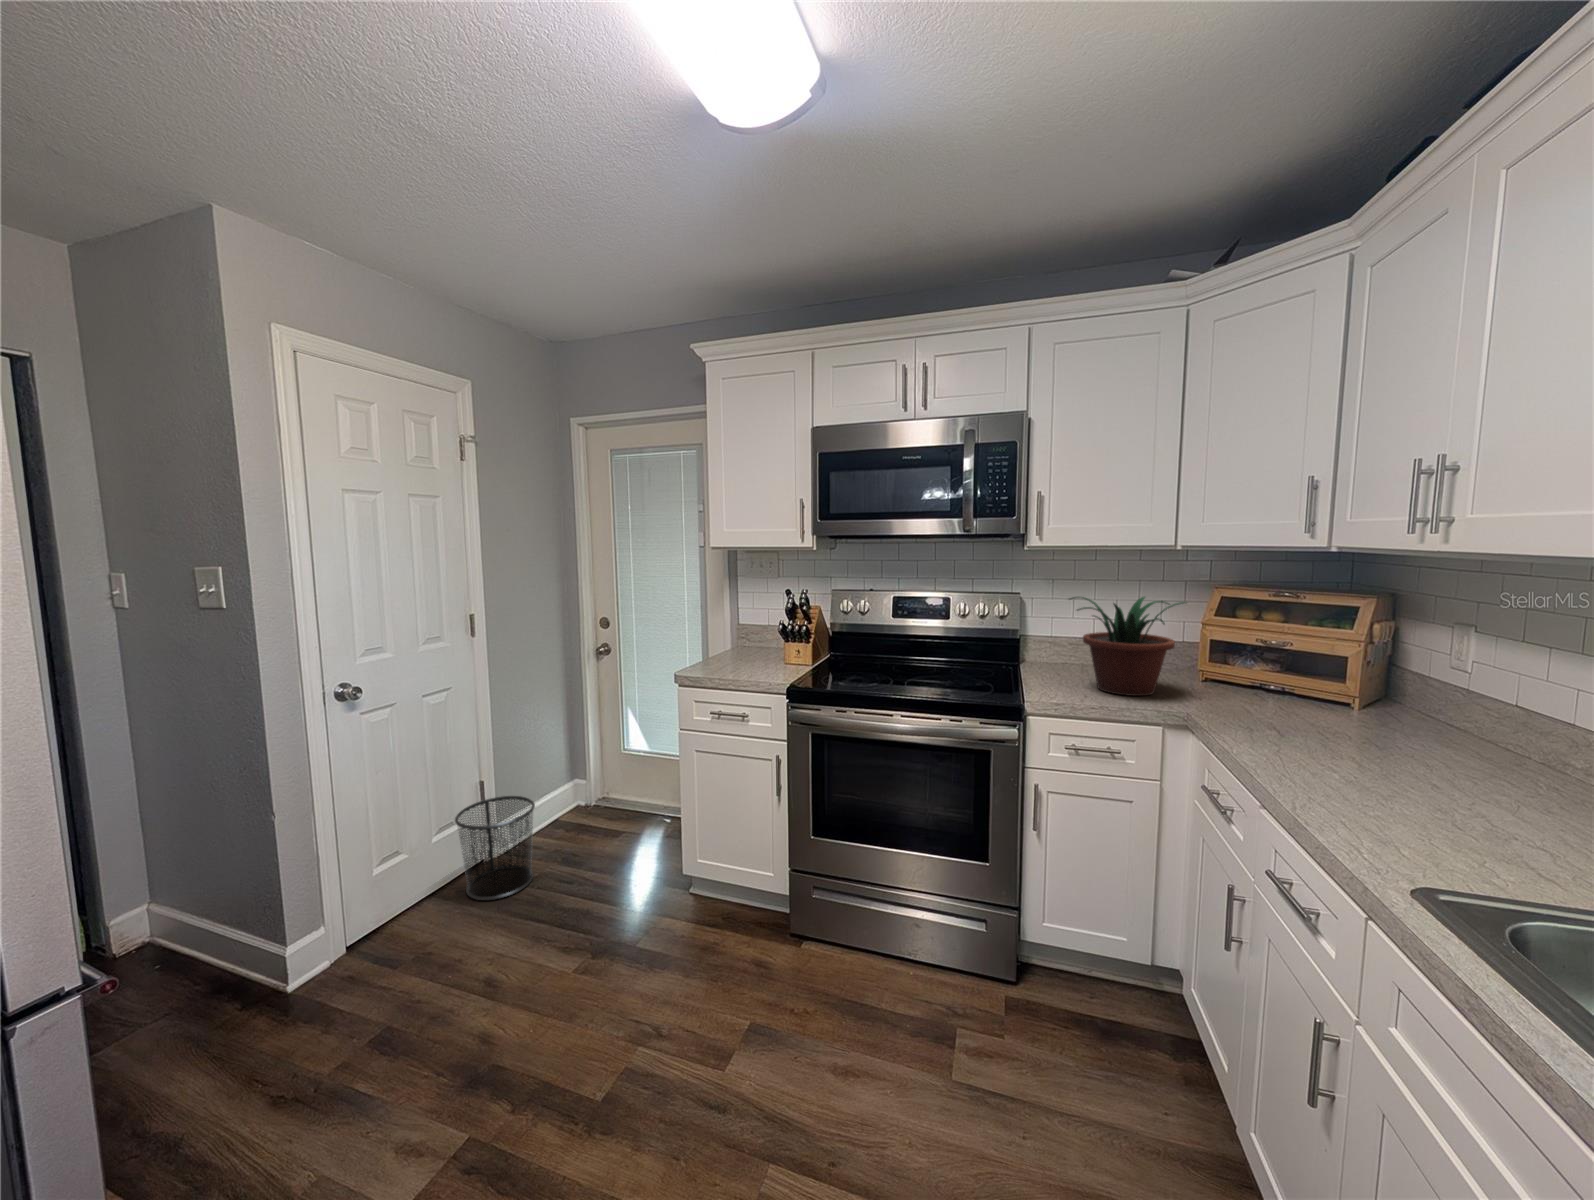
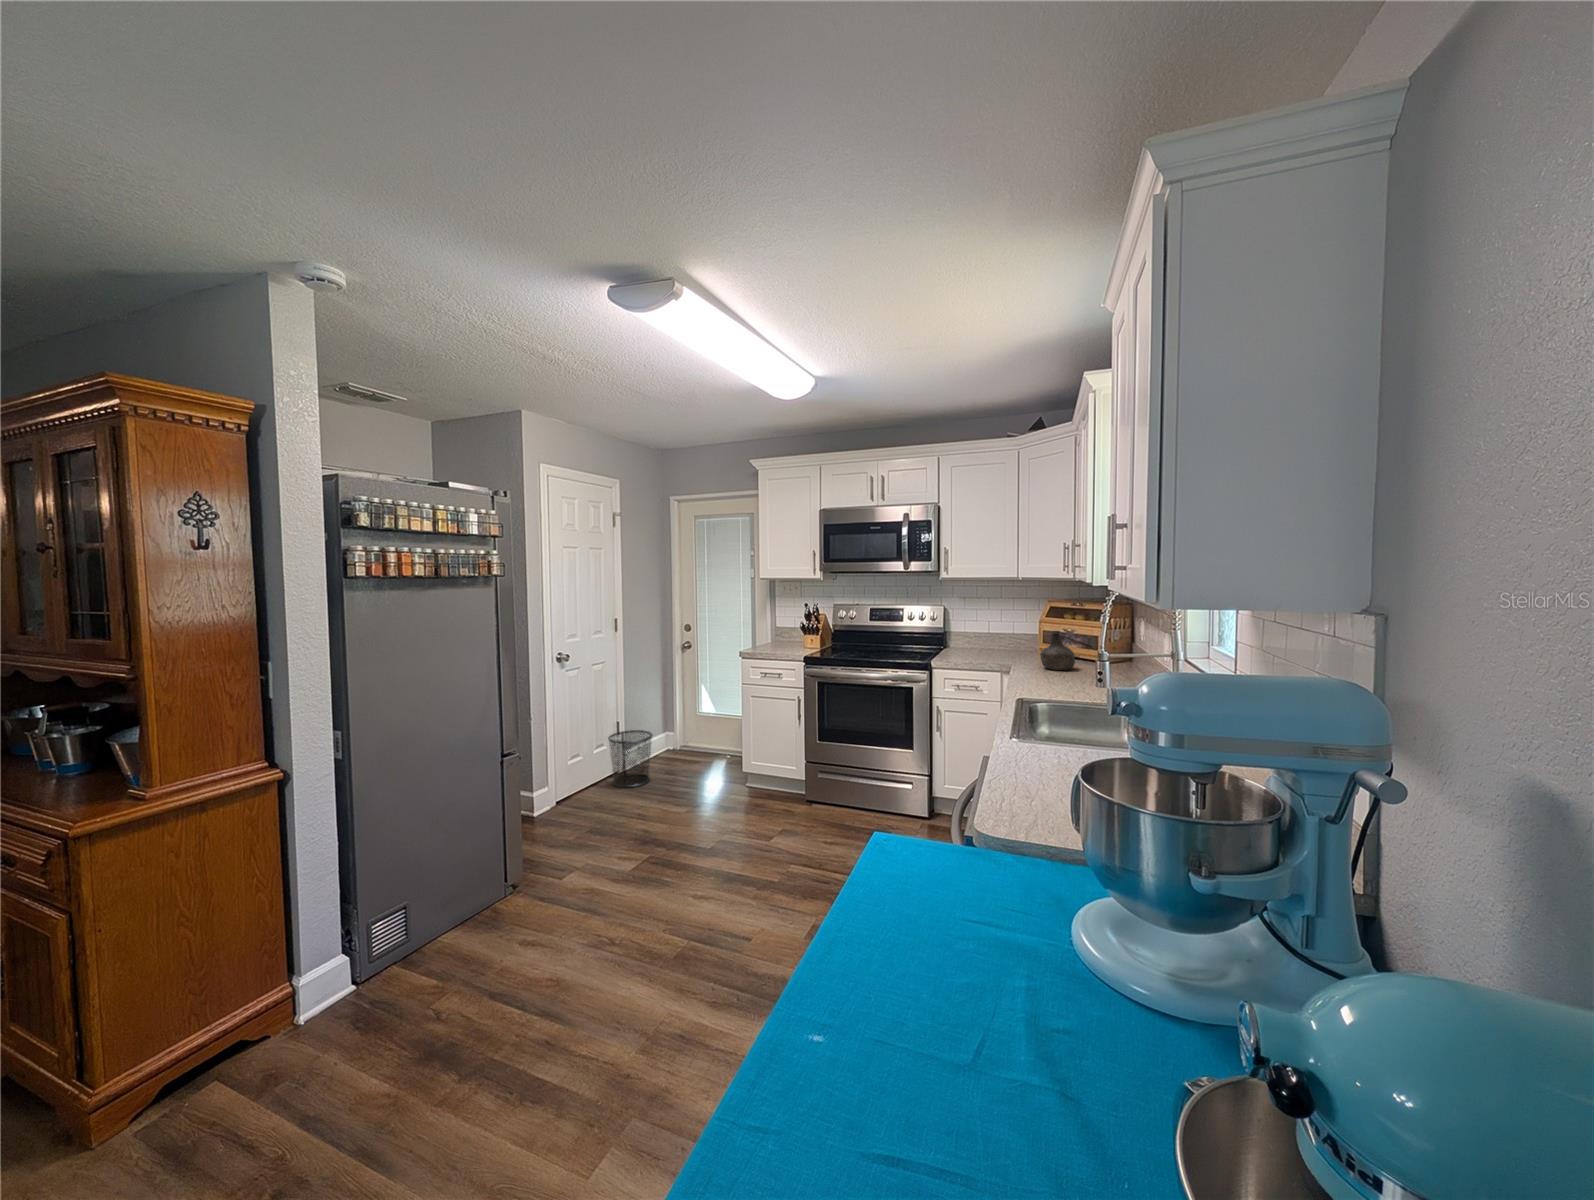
potted plant: present [1070,597,1186,696] -> none [963,606,1021,659]
bottle: none [1259,652,1340,734] -> present [1041,631,1075,670]

